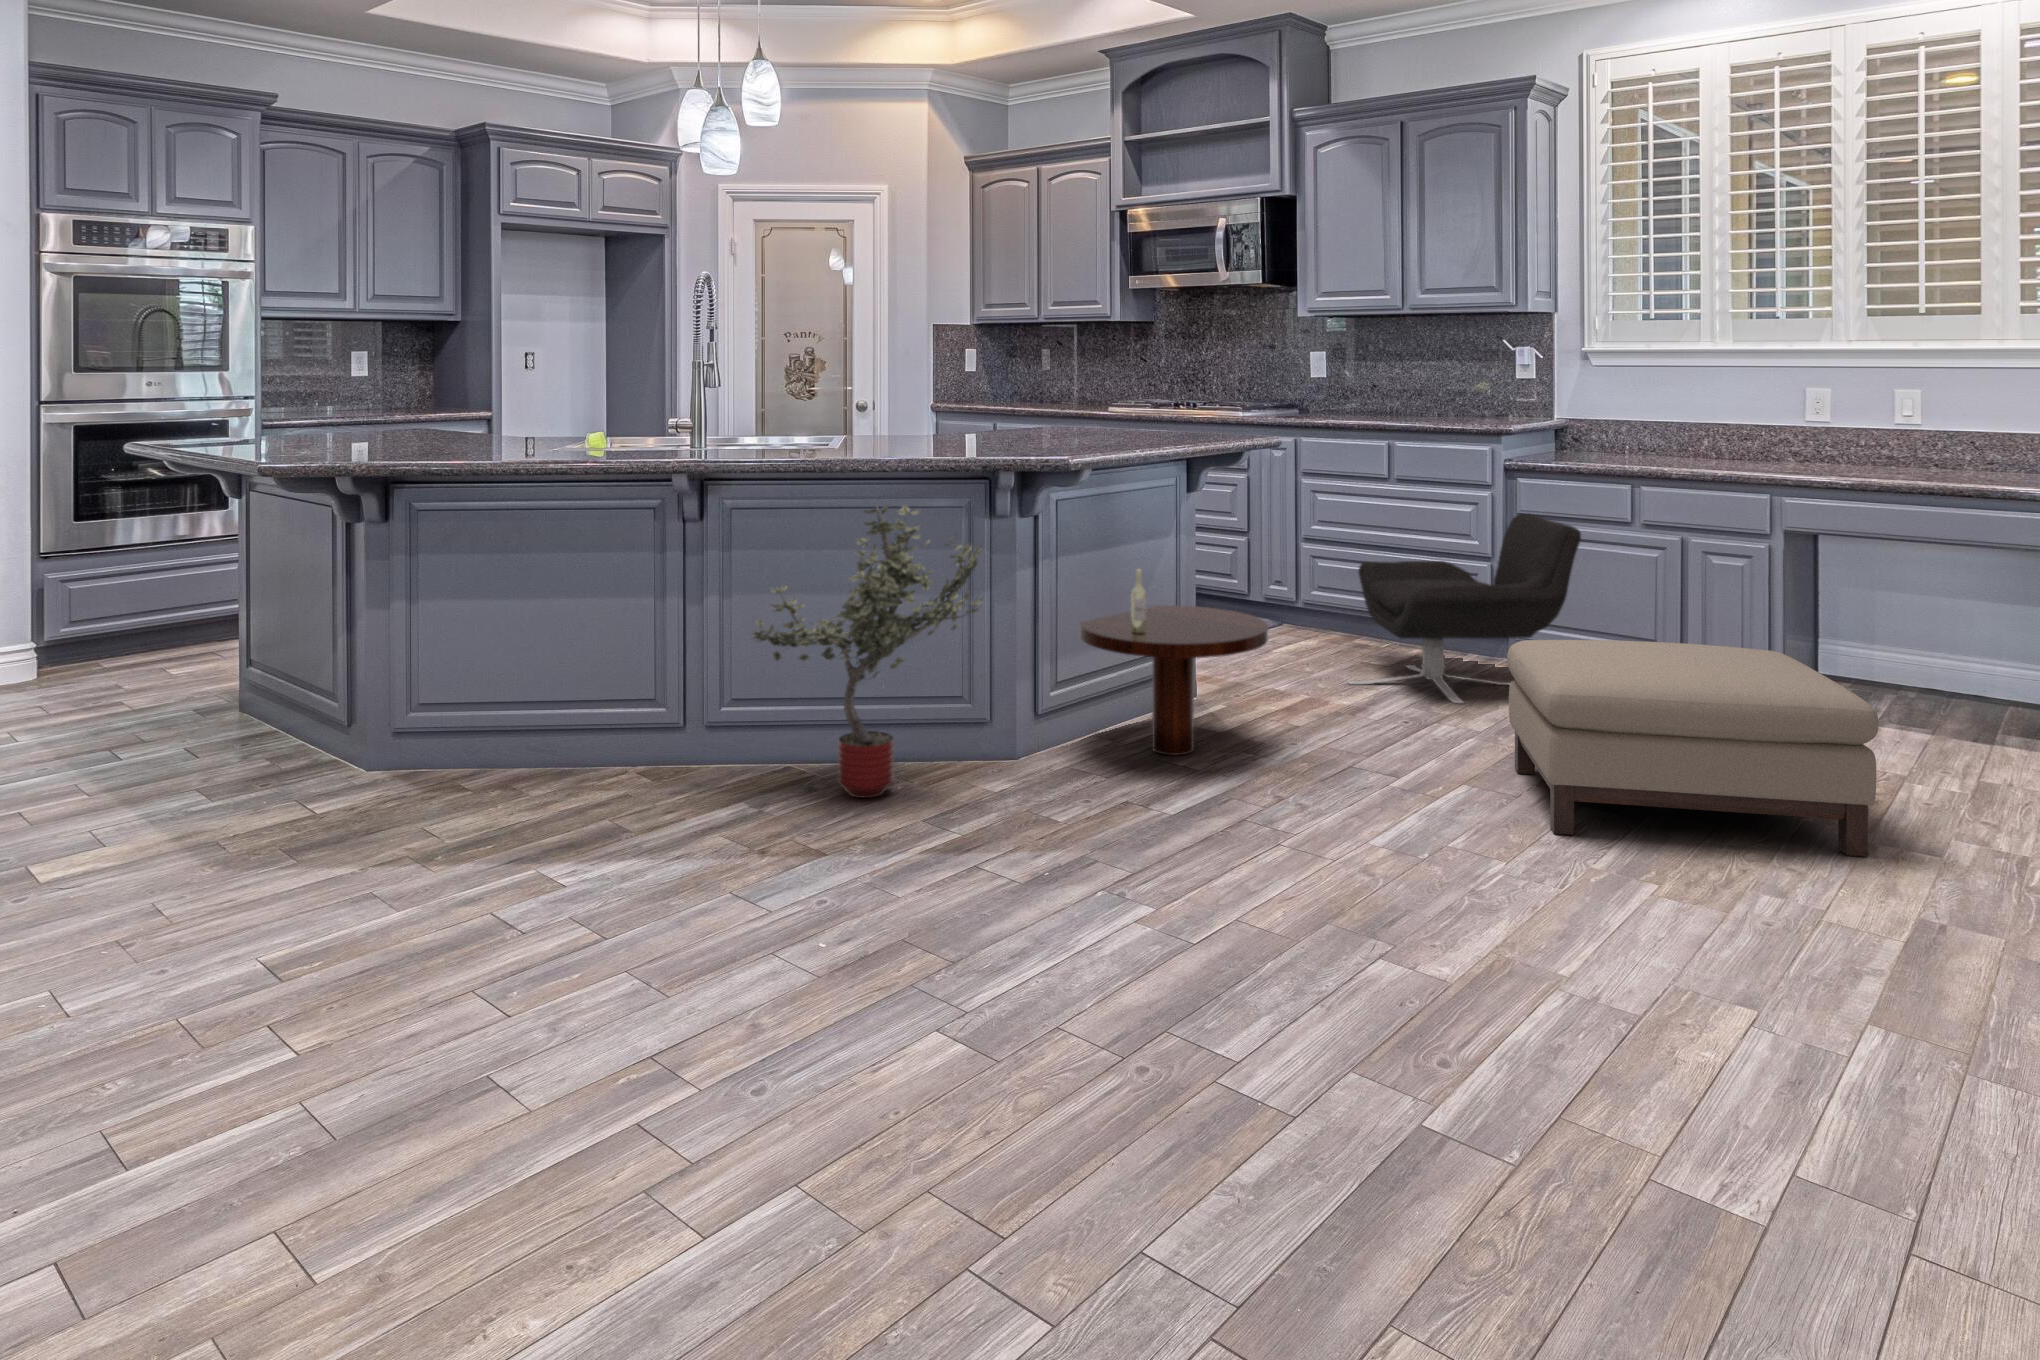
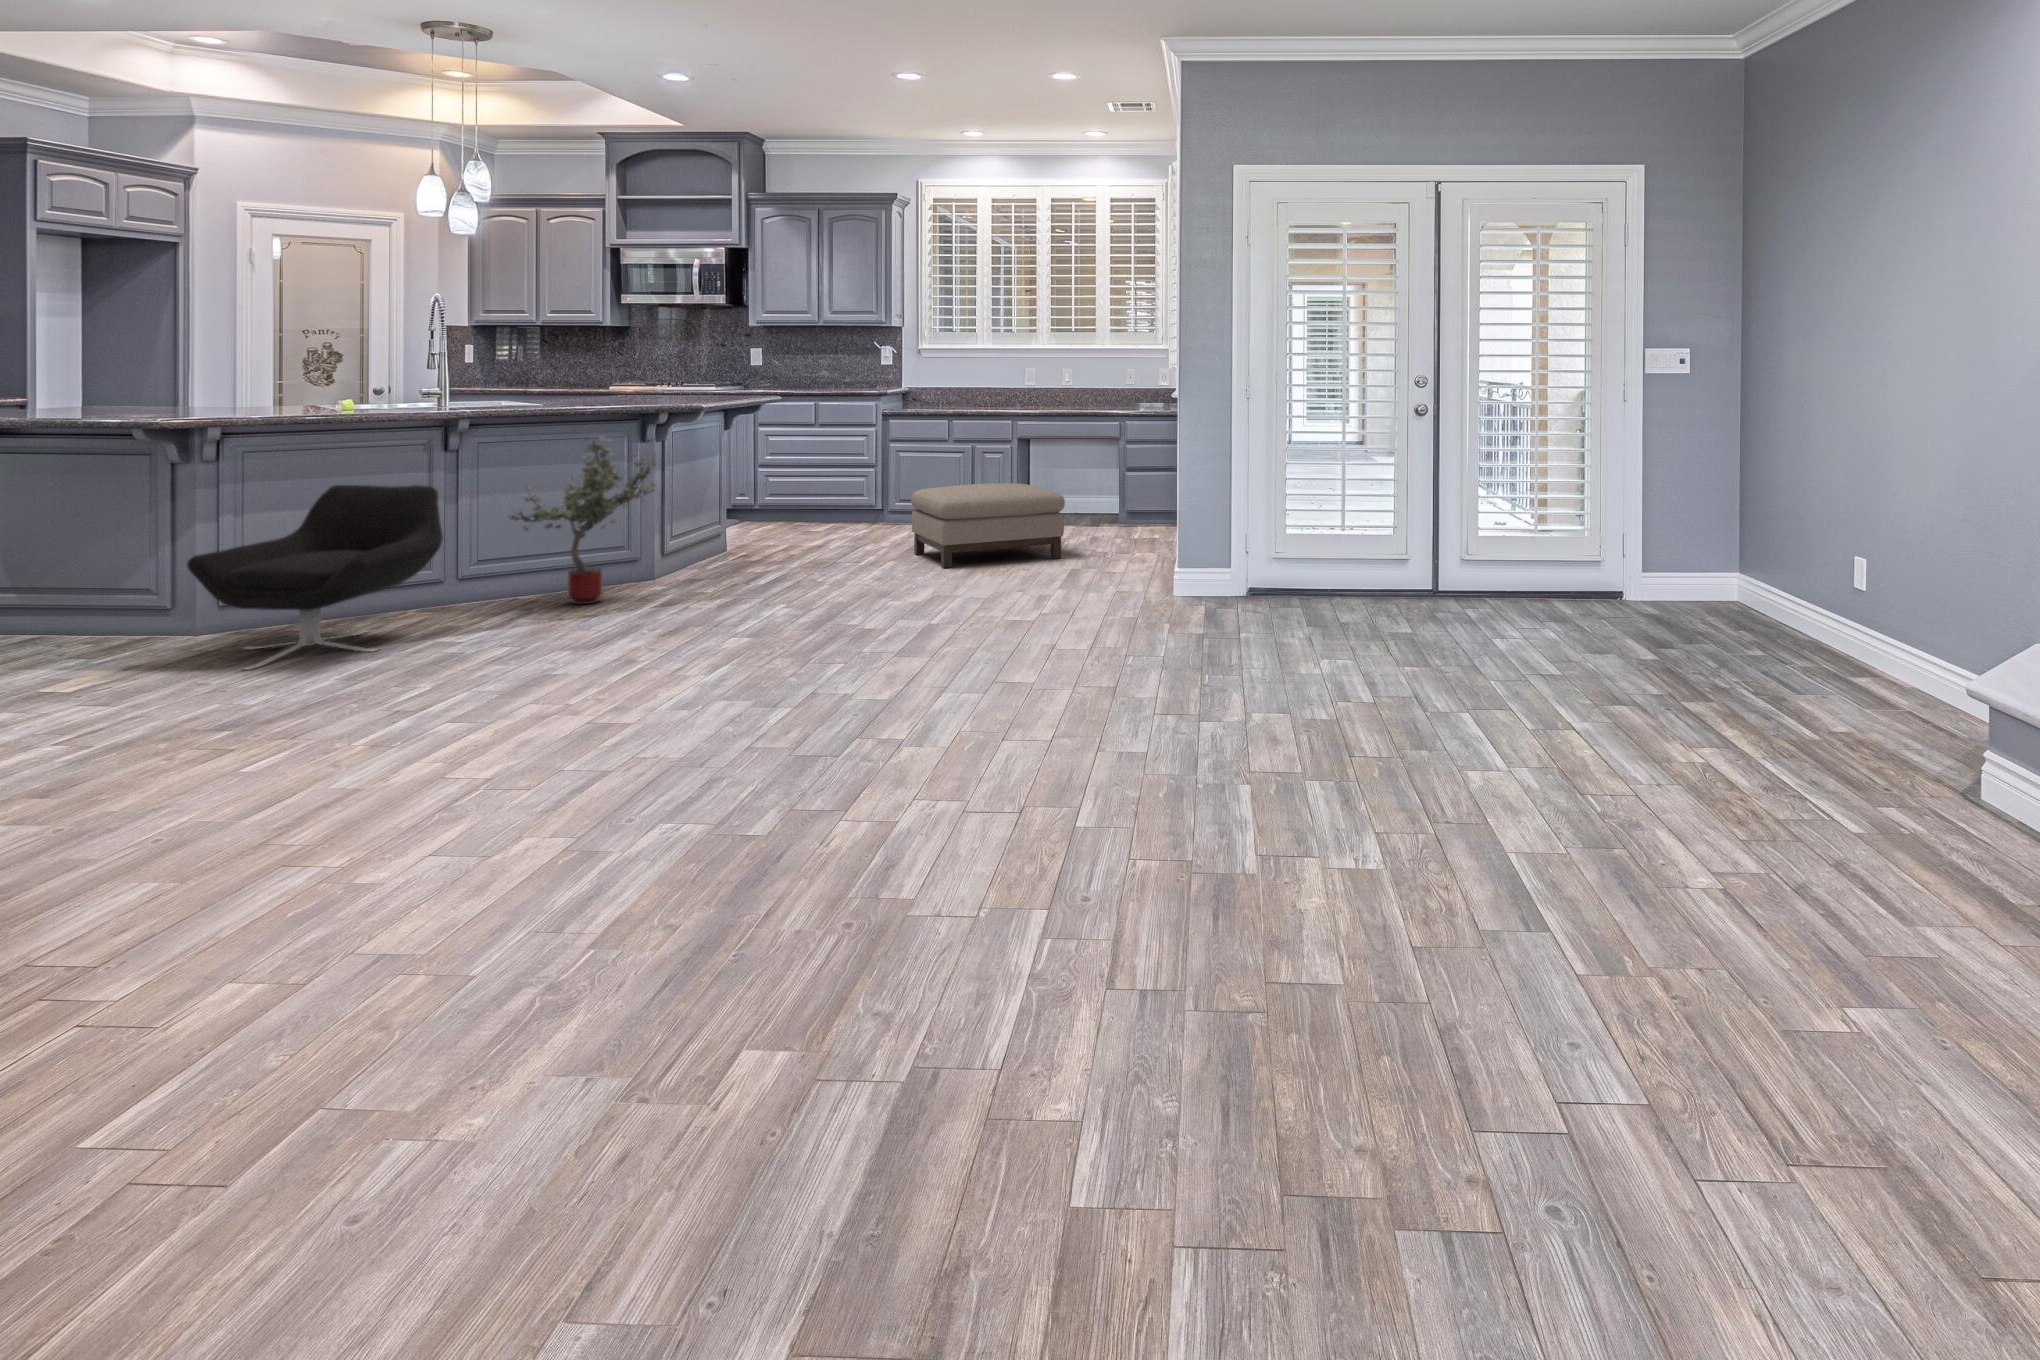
lounge chair: present [1348,513,1581,704] -> present [187,485,443,670]
coffee table: present [1079,569,1268,755] -> none [685,467,794,571]

